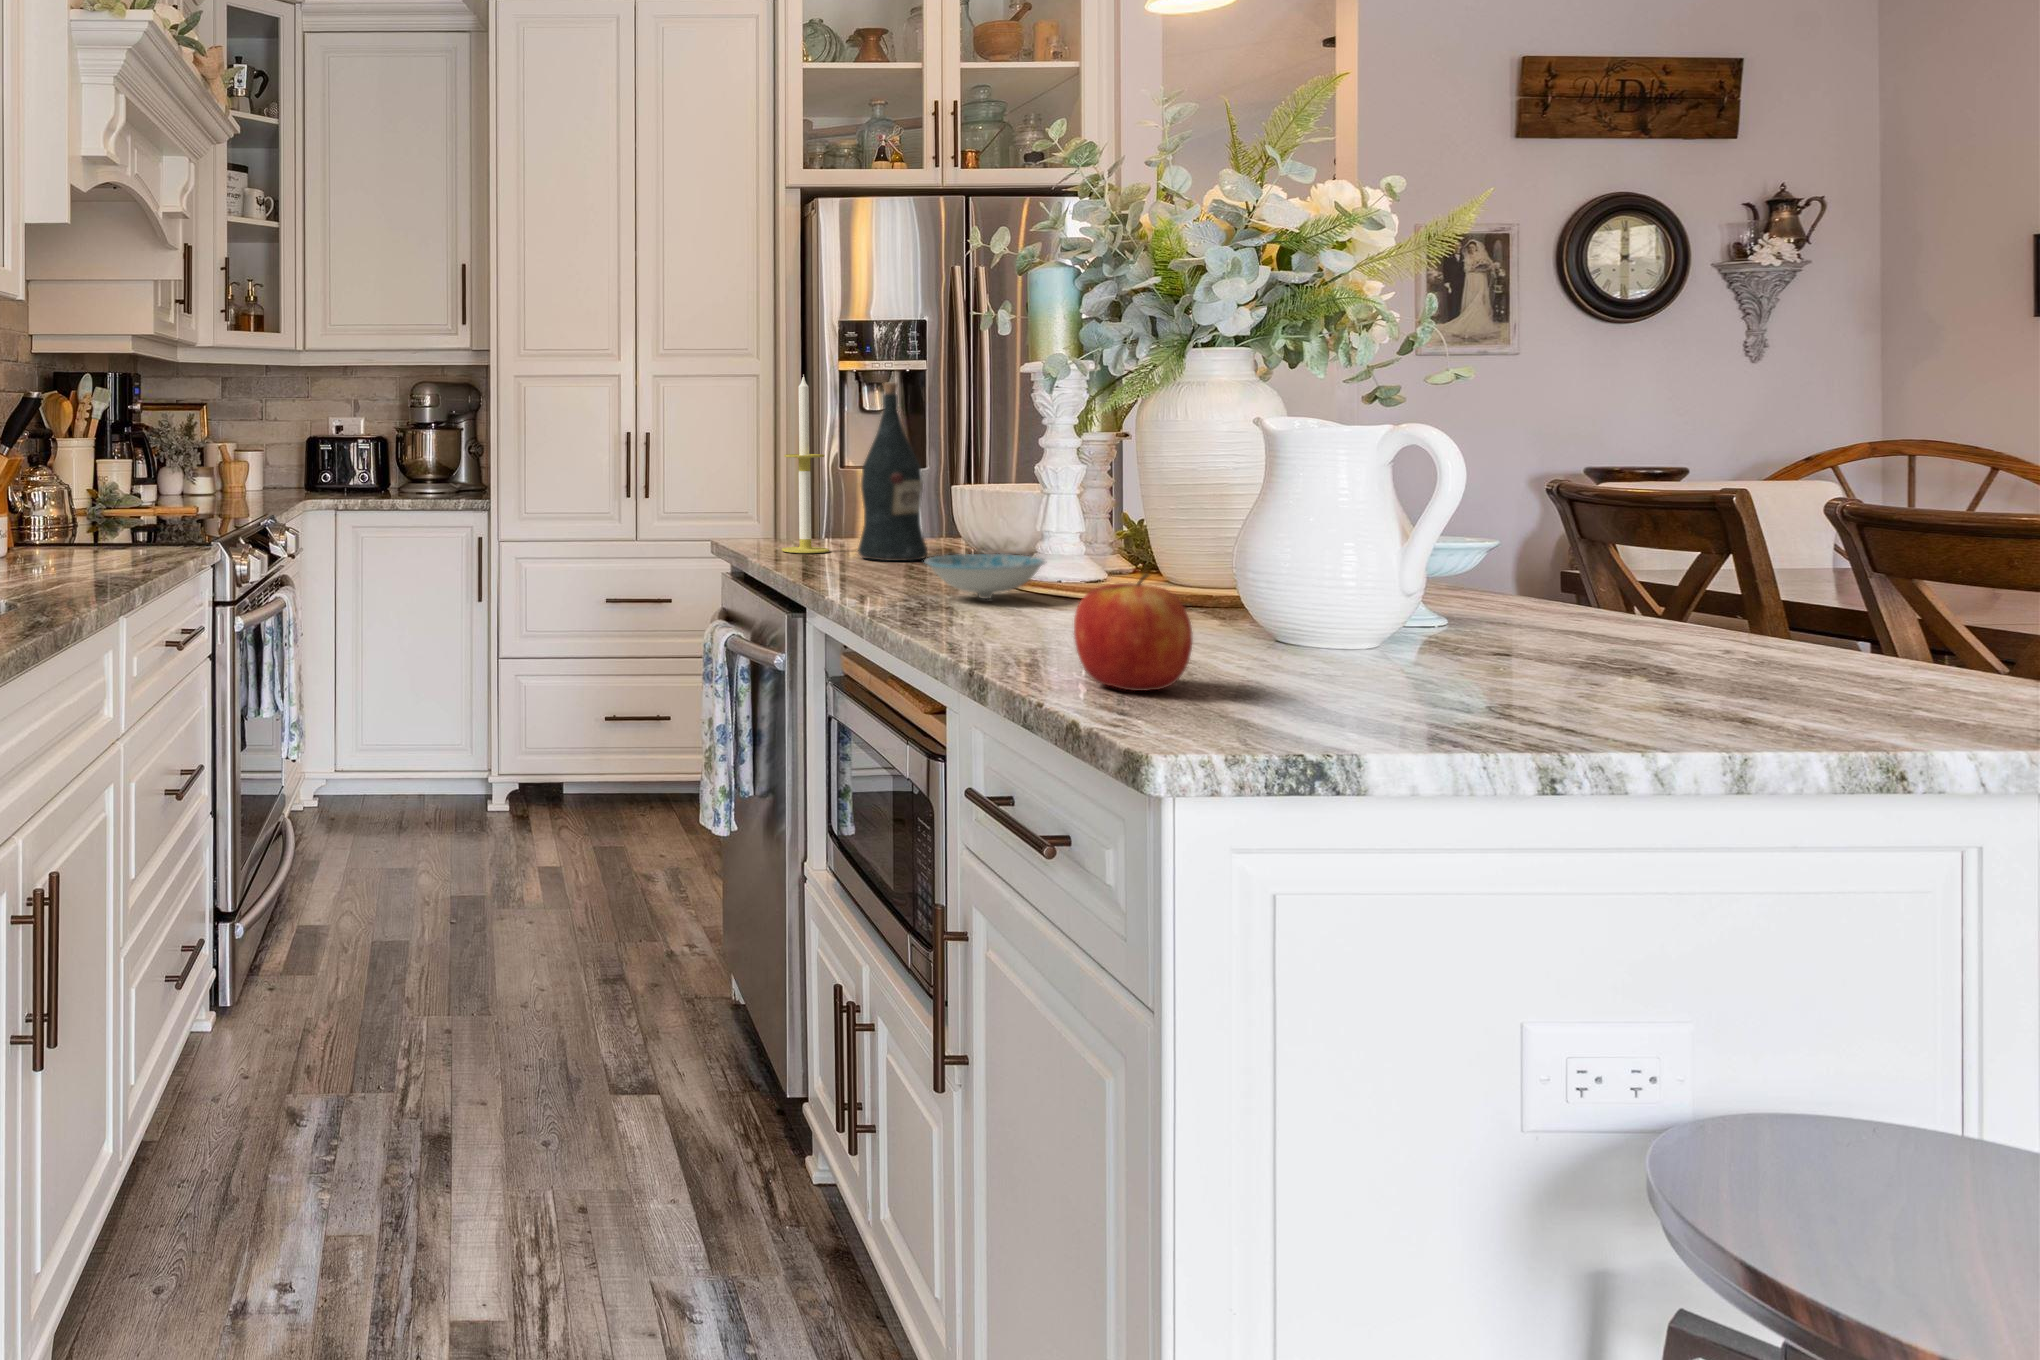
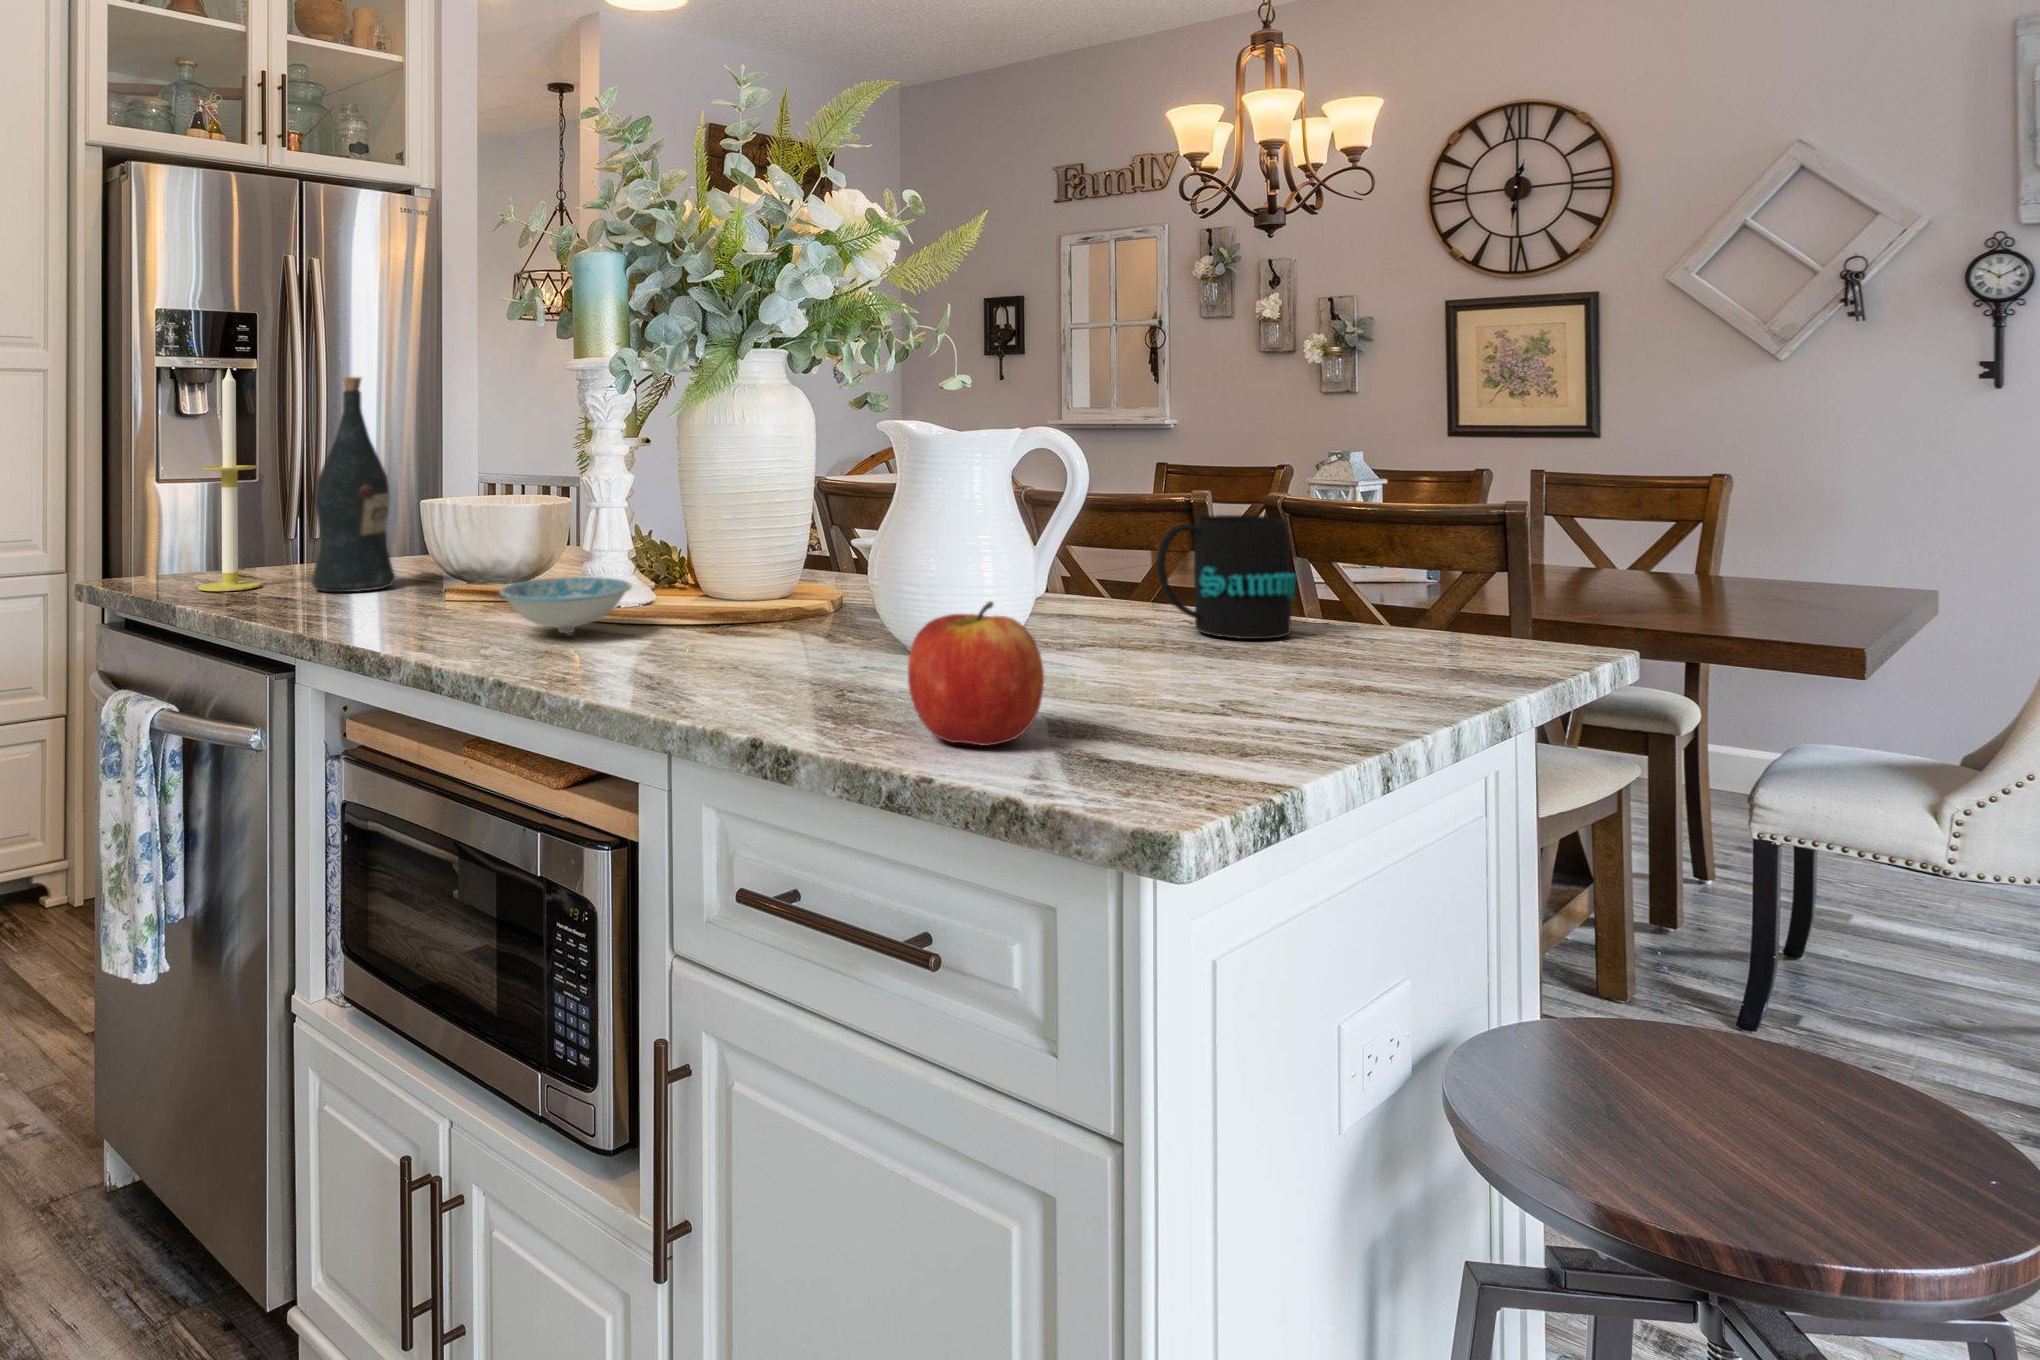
mug: none [1569,534,1761,674] -> present [1157,515,1296,639]

